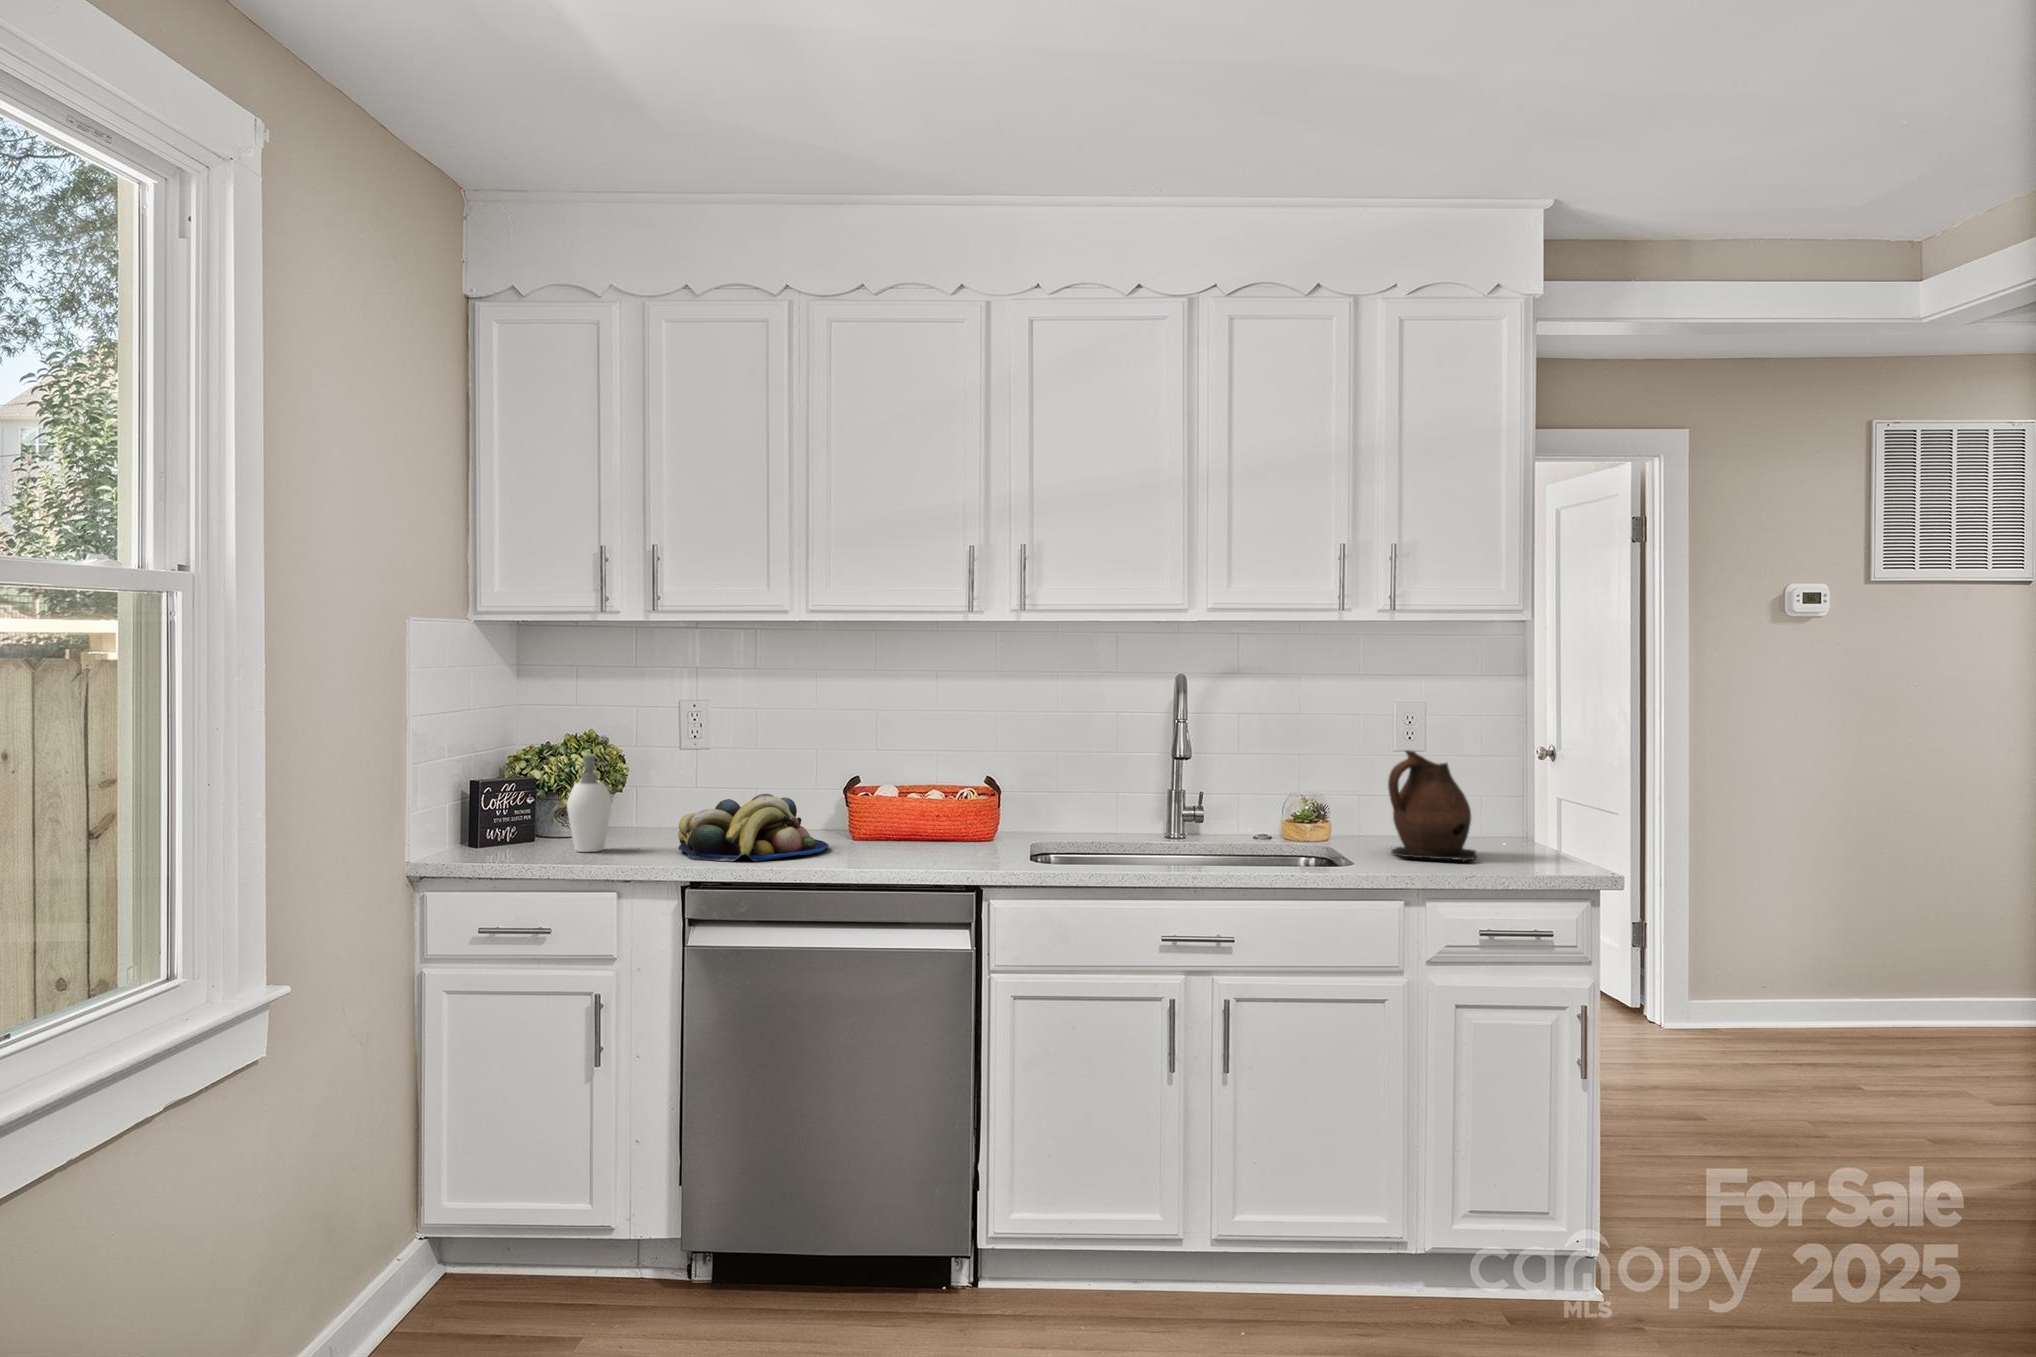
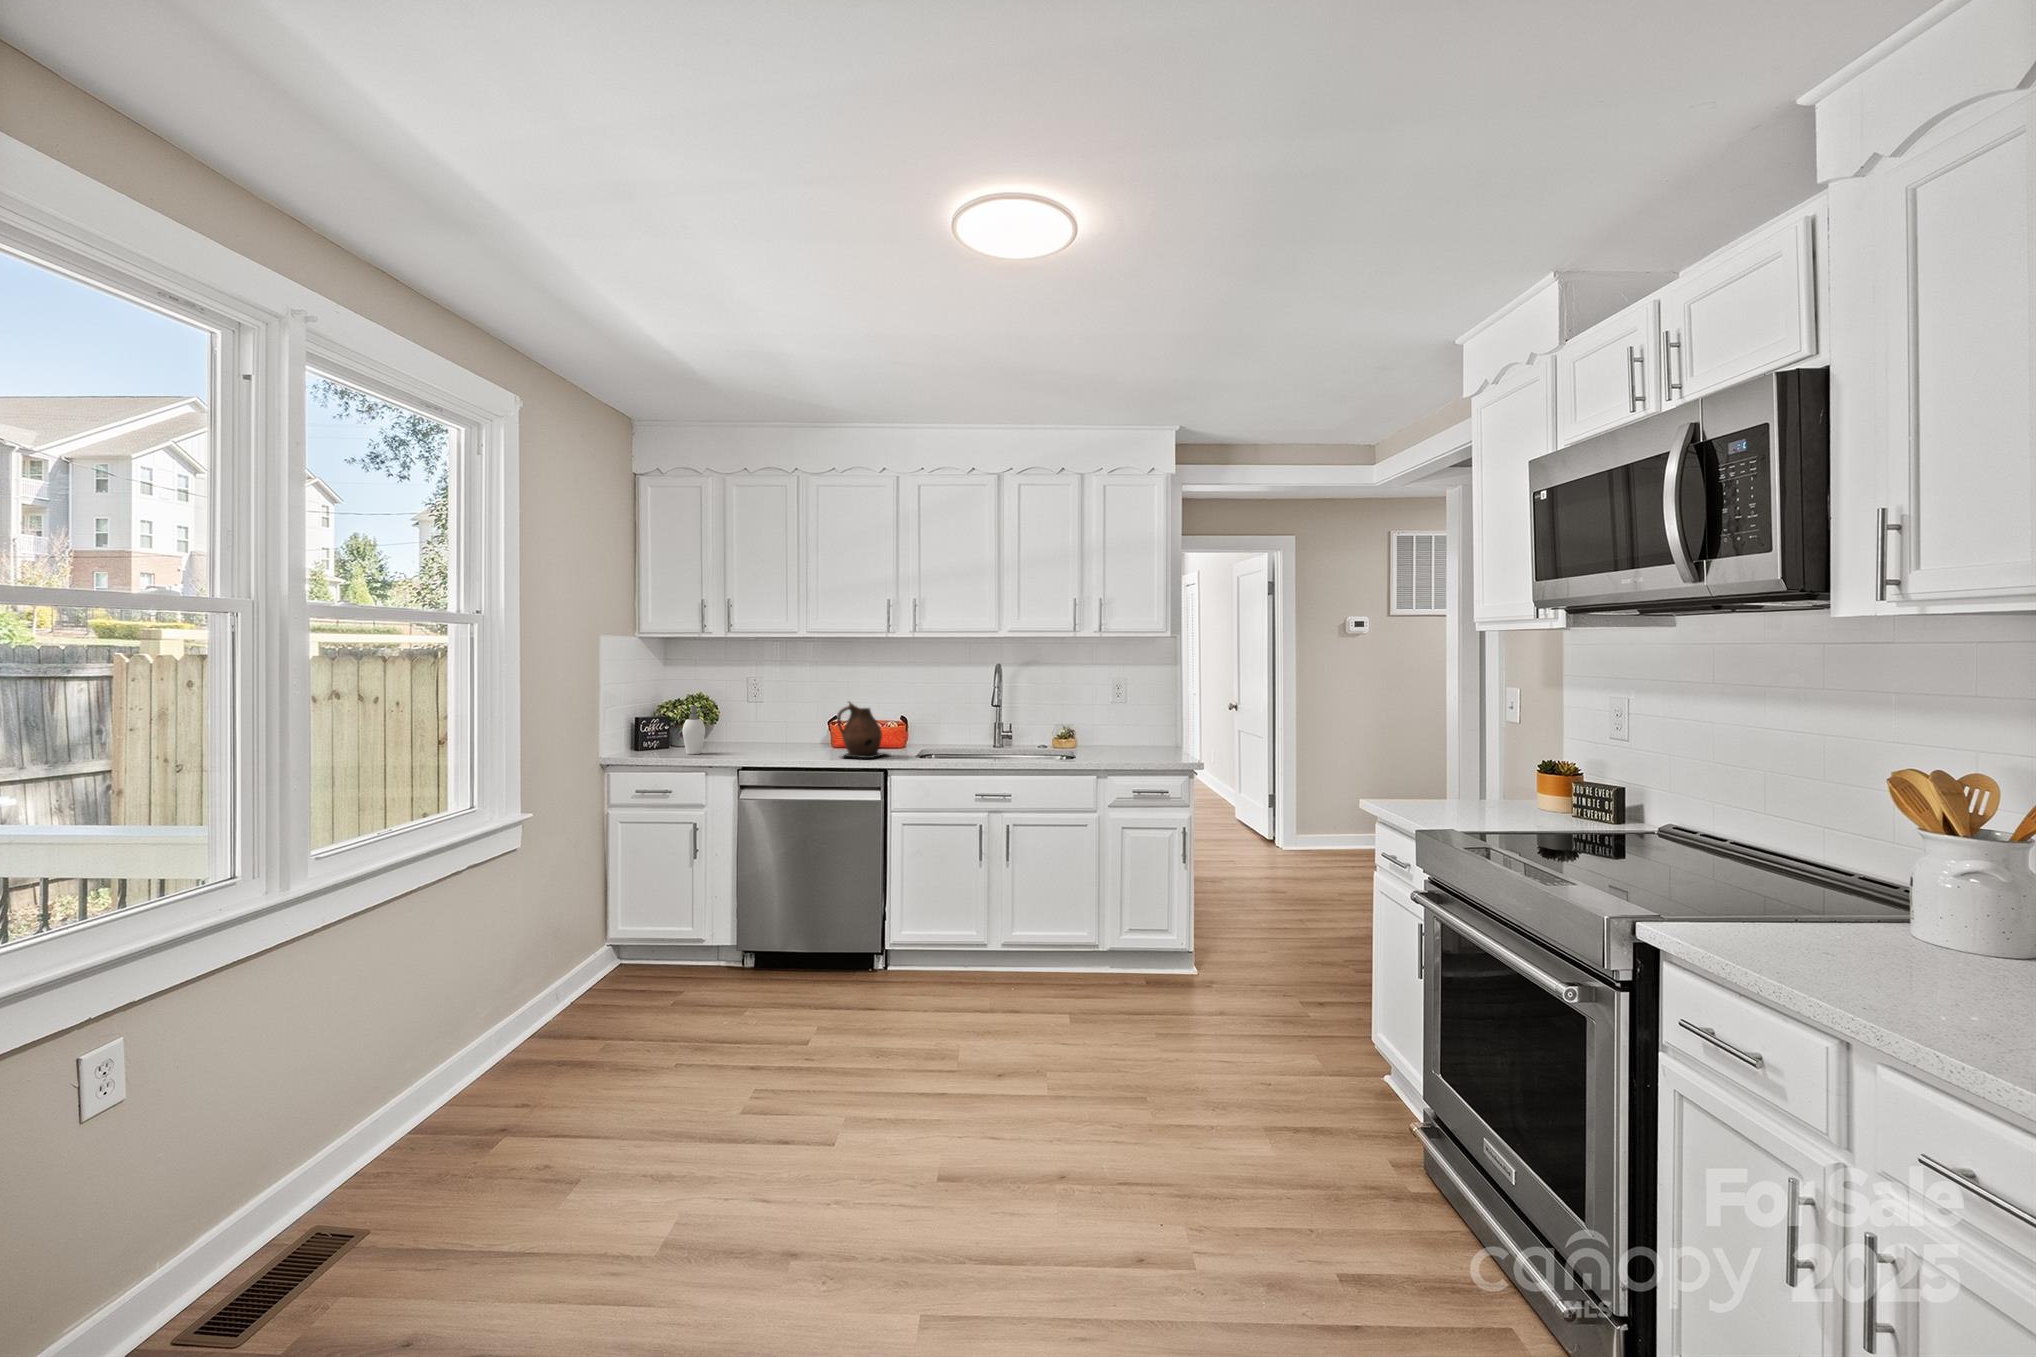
ceramic pitcher: present [1388,750,1476,861] -> present [837,702,887,758]
fruit bowl: present [678,794,829,861] -> none [739,725,817,758]

